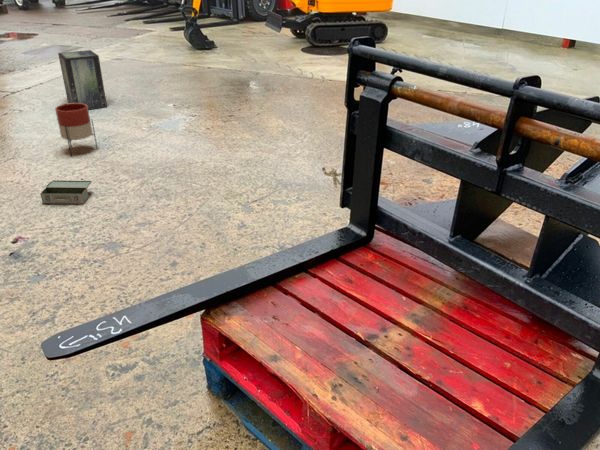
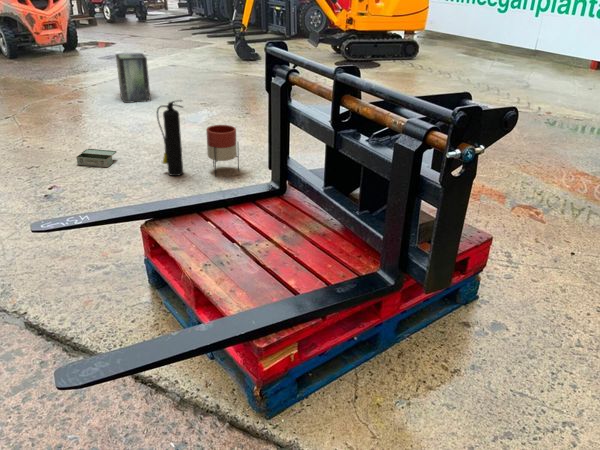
planter: present [55,103,97,156] -> present [206,125,239,176]
fire extinguisher: none [147,114,184,209] -> present [157,100,183,176]

